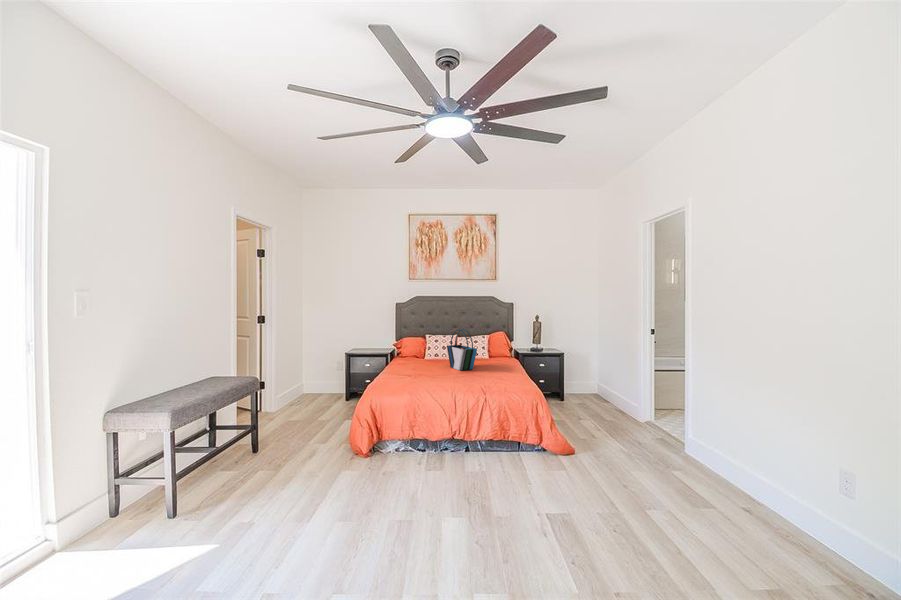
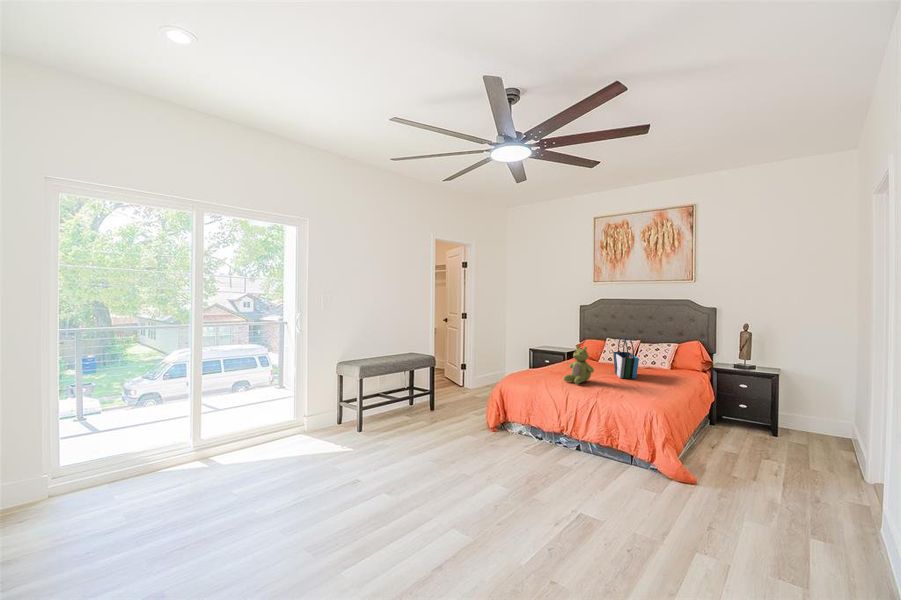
stuffed bear: none [412,340,443,381] -> present [563,345,594,384]

